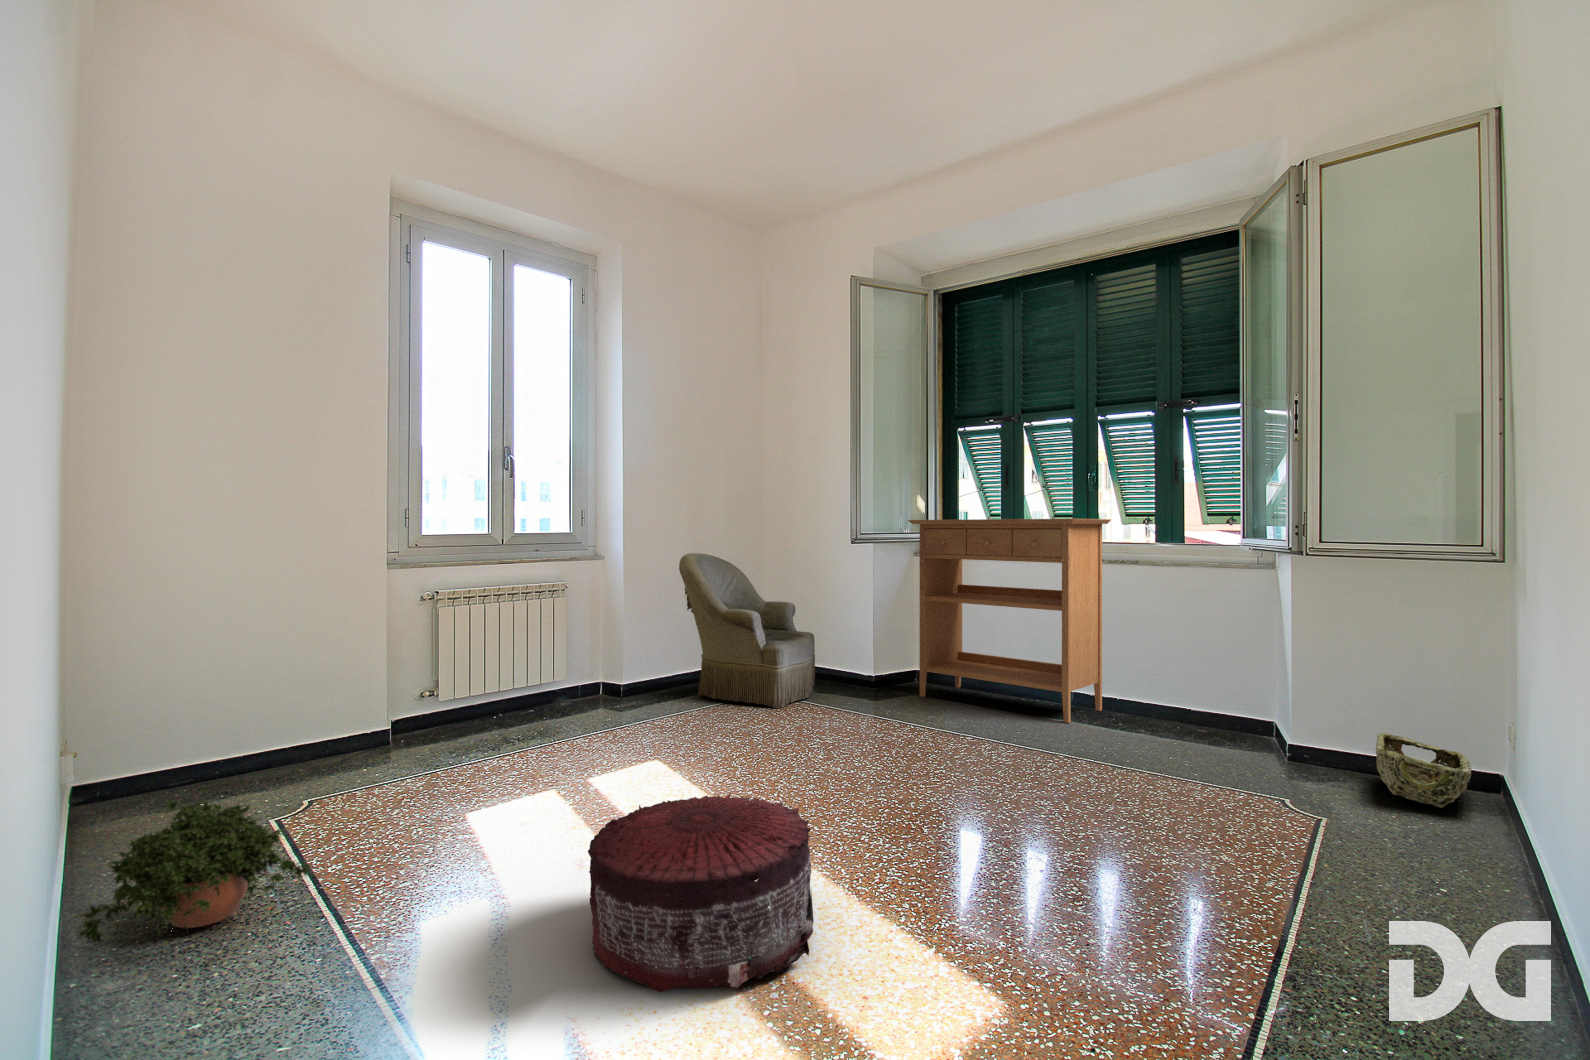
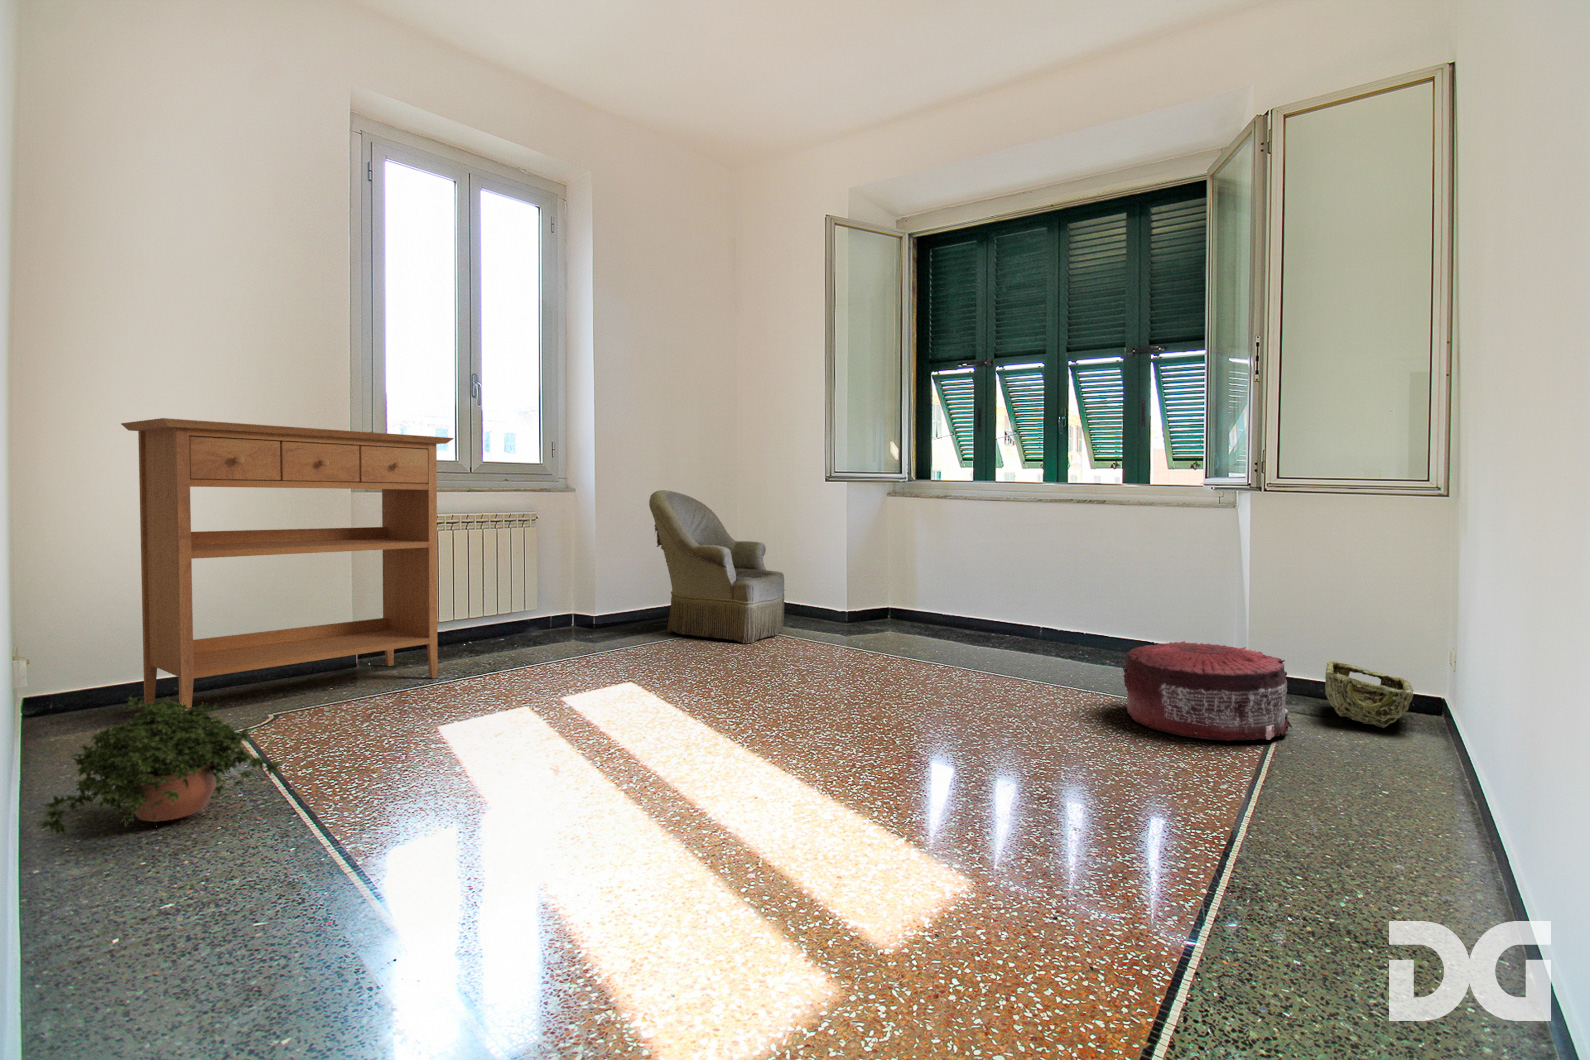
console table: present [908,519,1111,723] -> present [121,418,454,713]
pouf: present [588,793,814,992] -> present [1123,641,1292,741]

